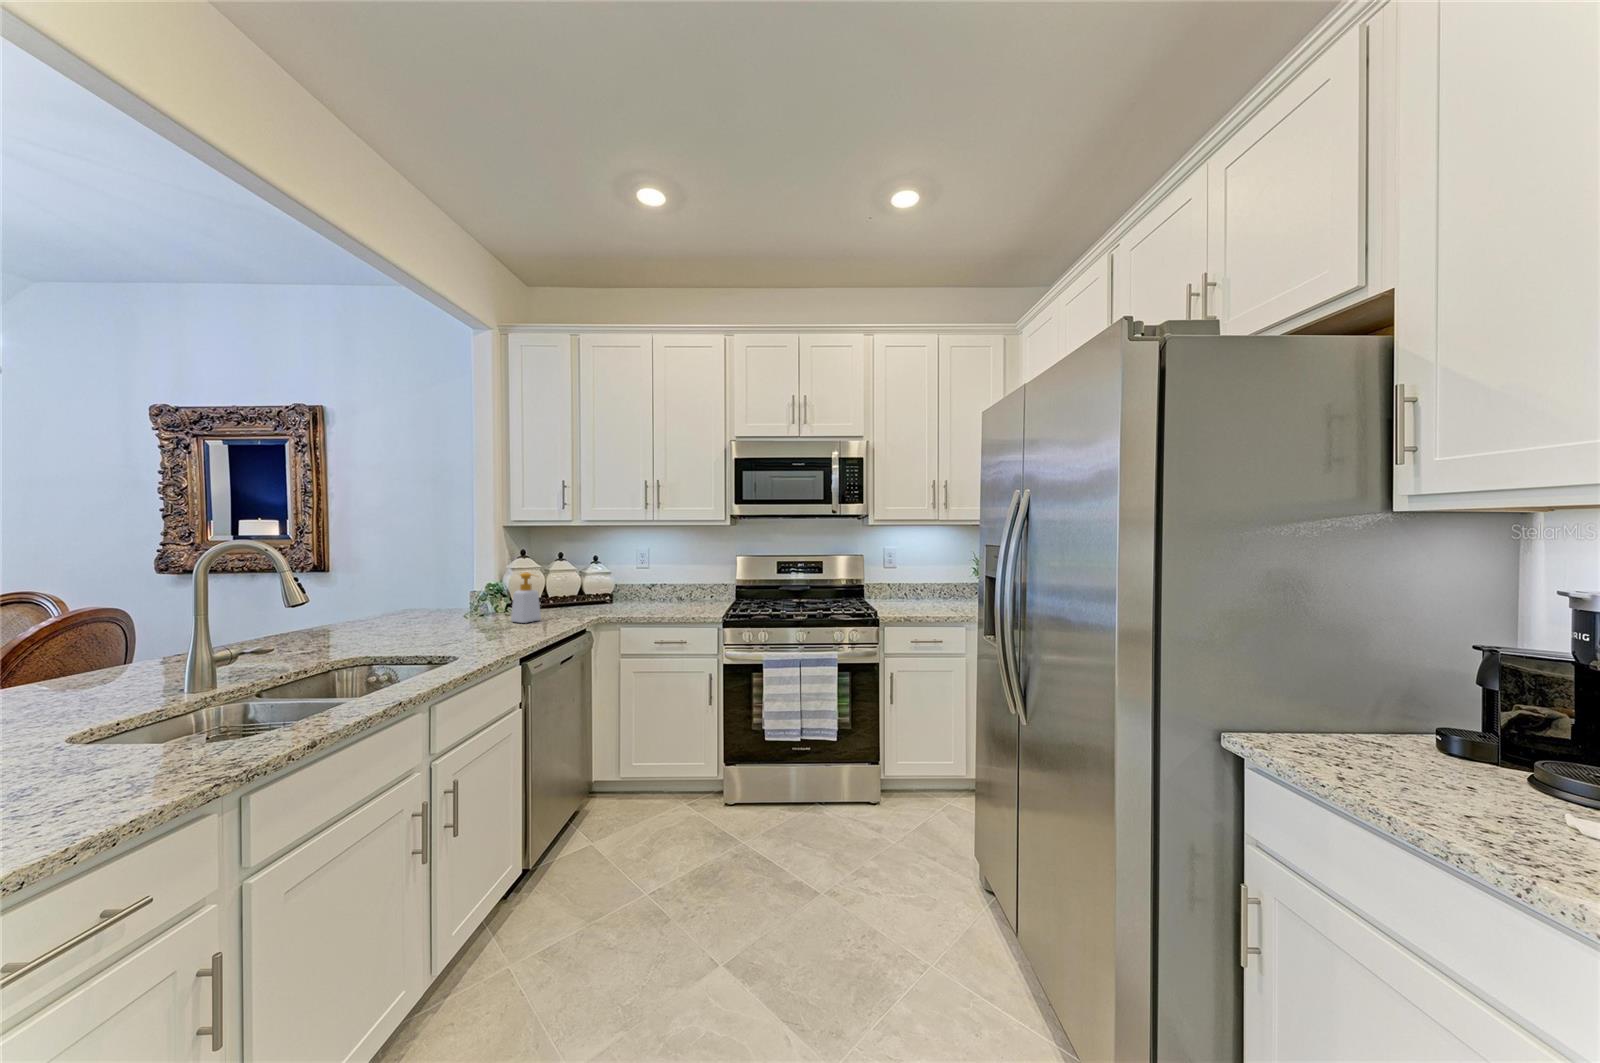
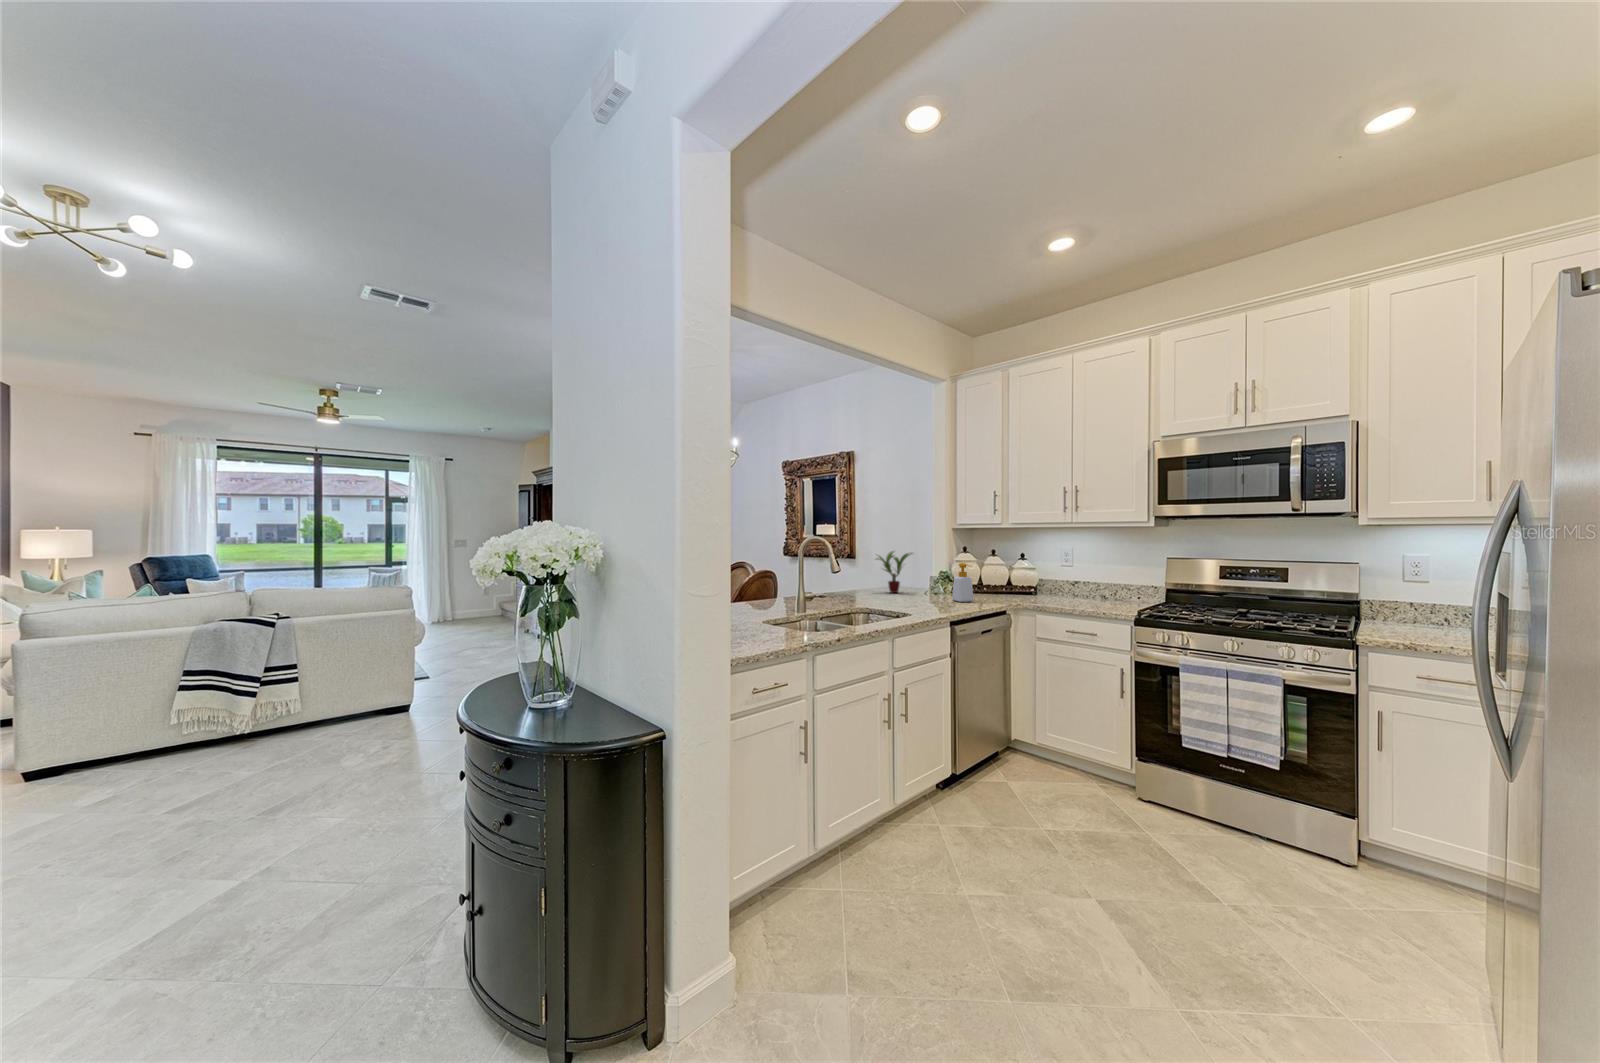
potted plant: none [381,559,451,621] -> present [876,551,912,593]

